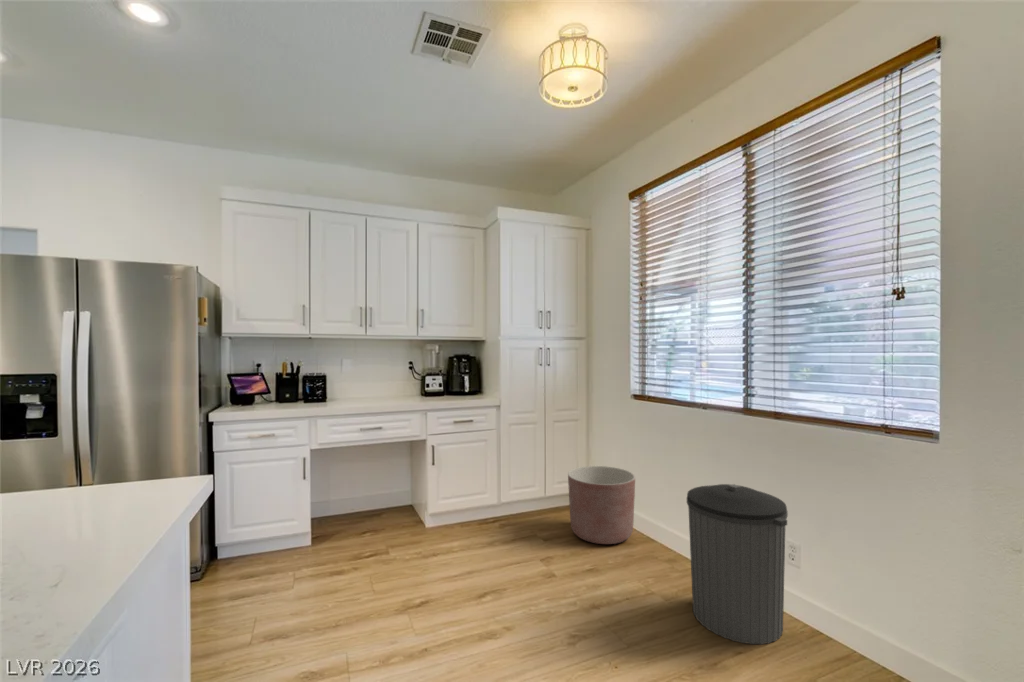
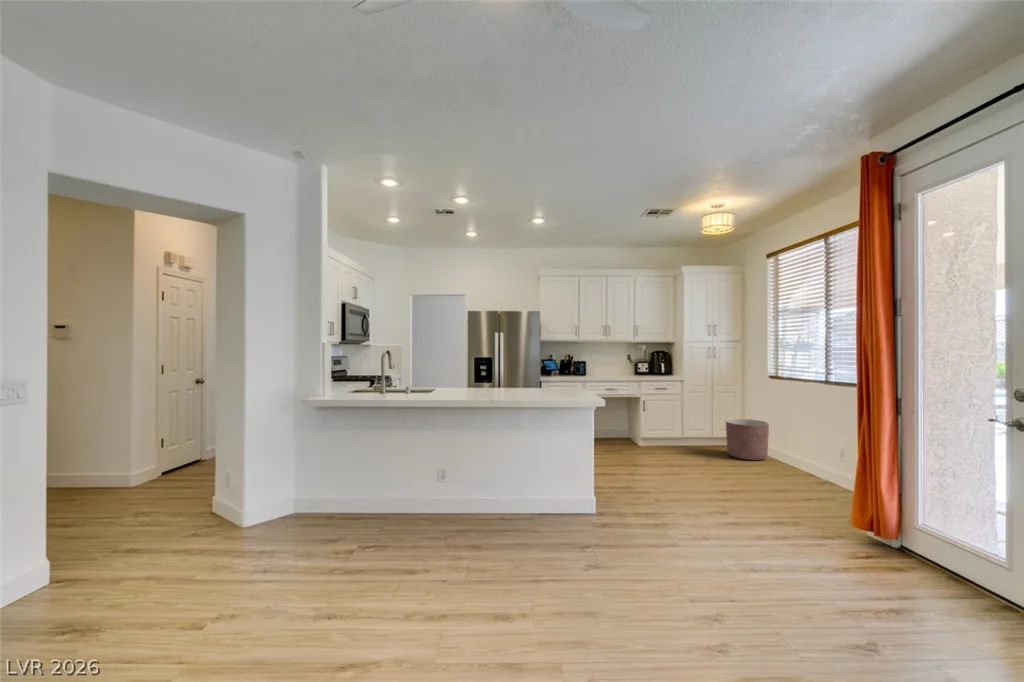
trash can: present [687,484,788,644] -> none [782,418,835,490]

